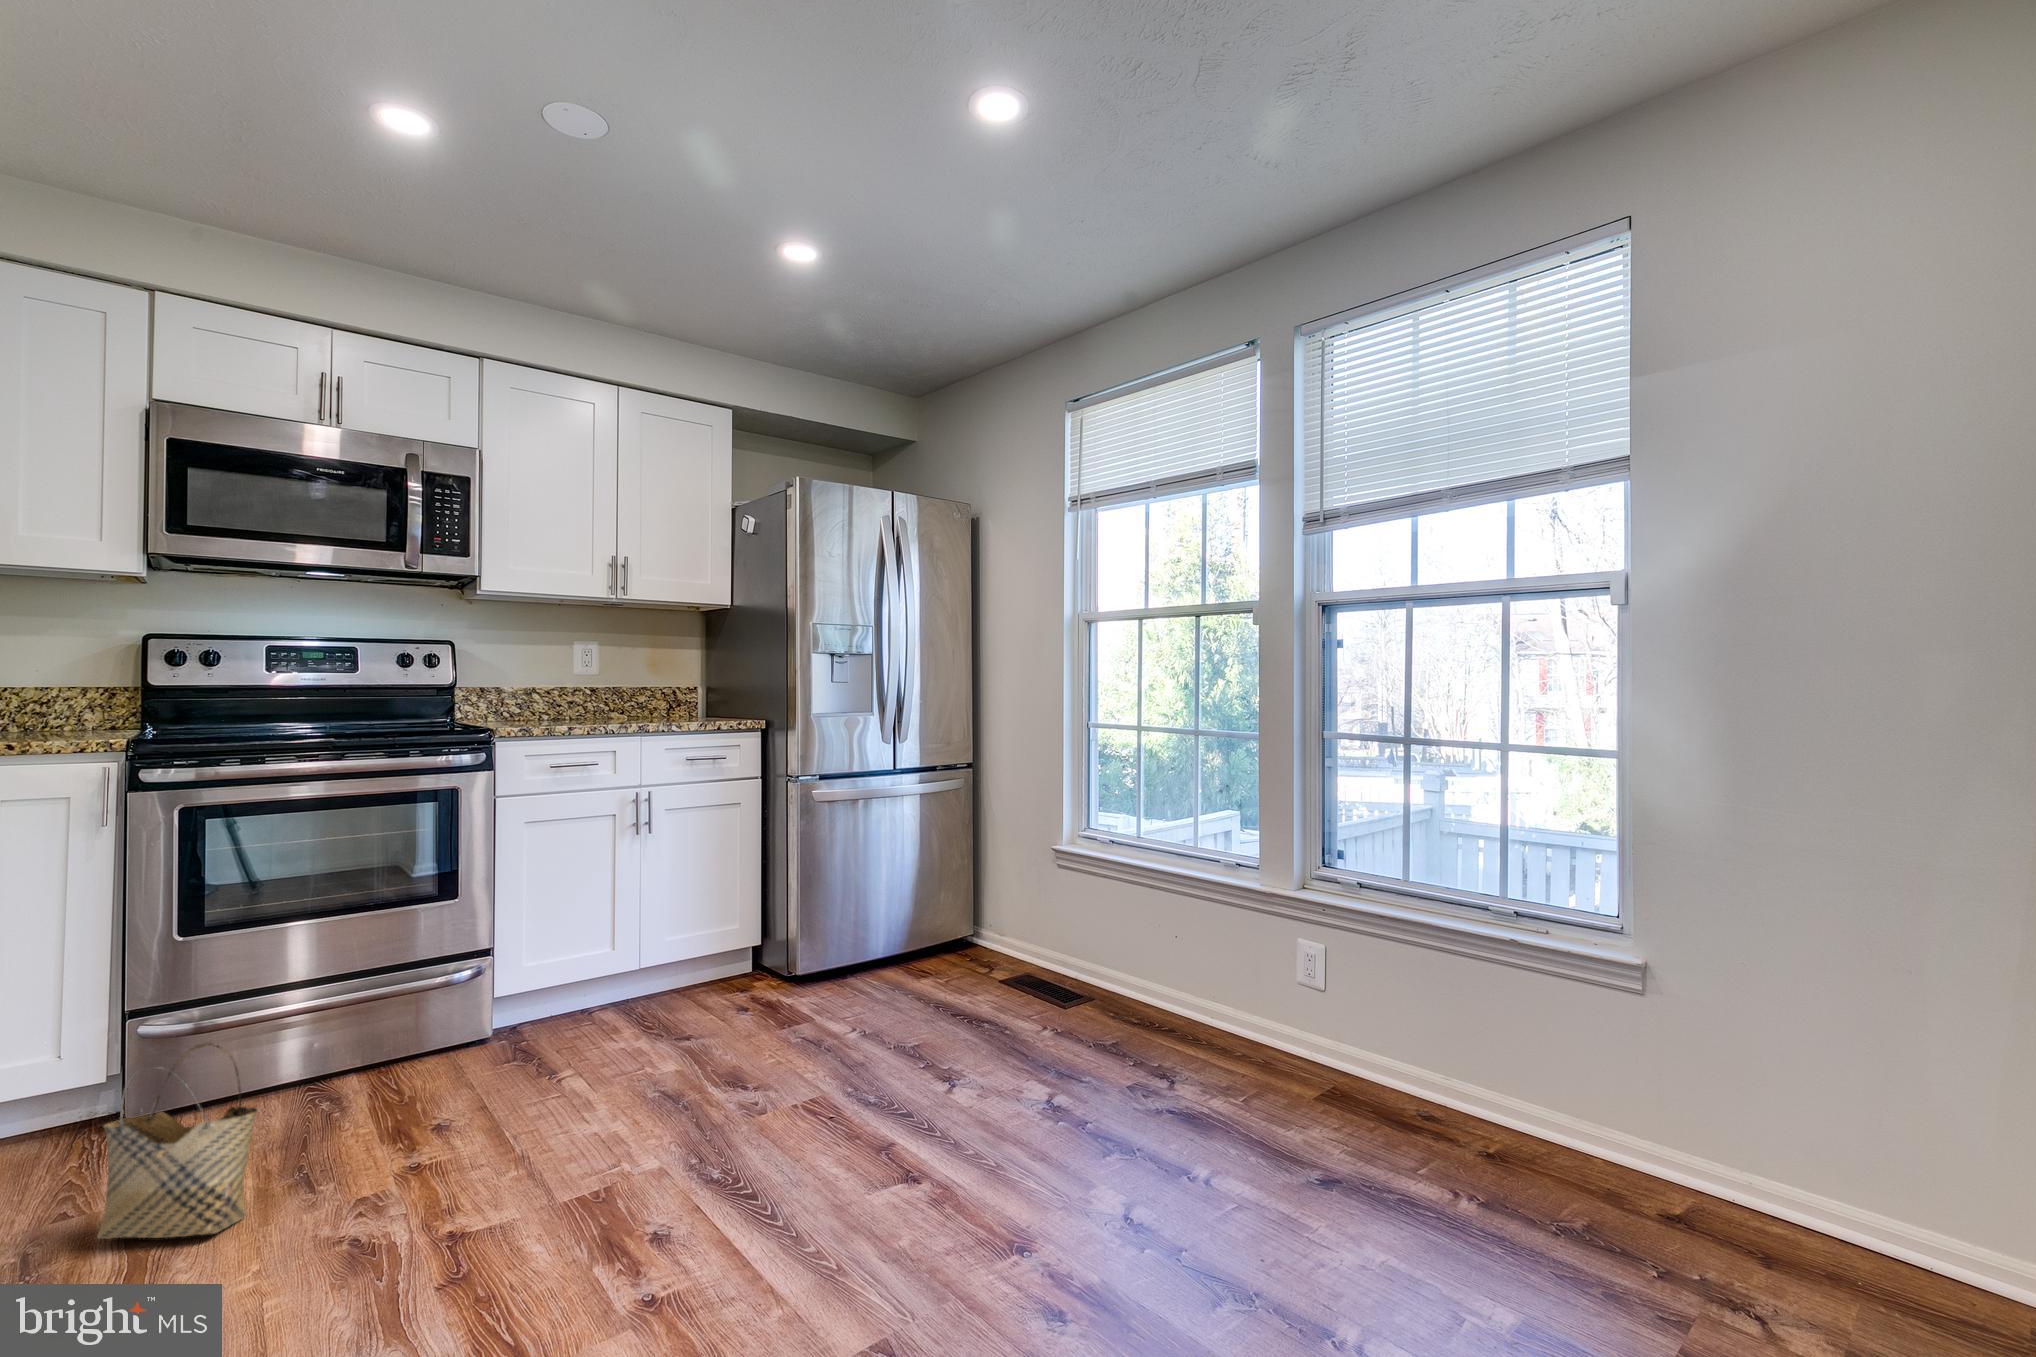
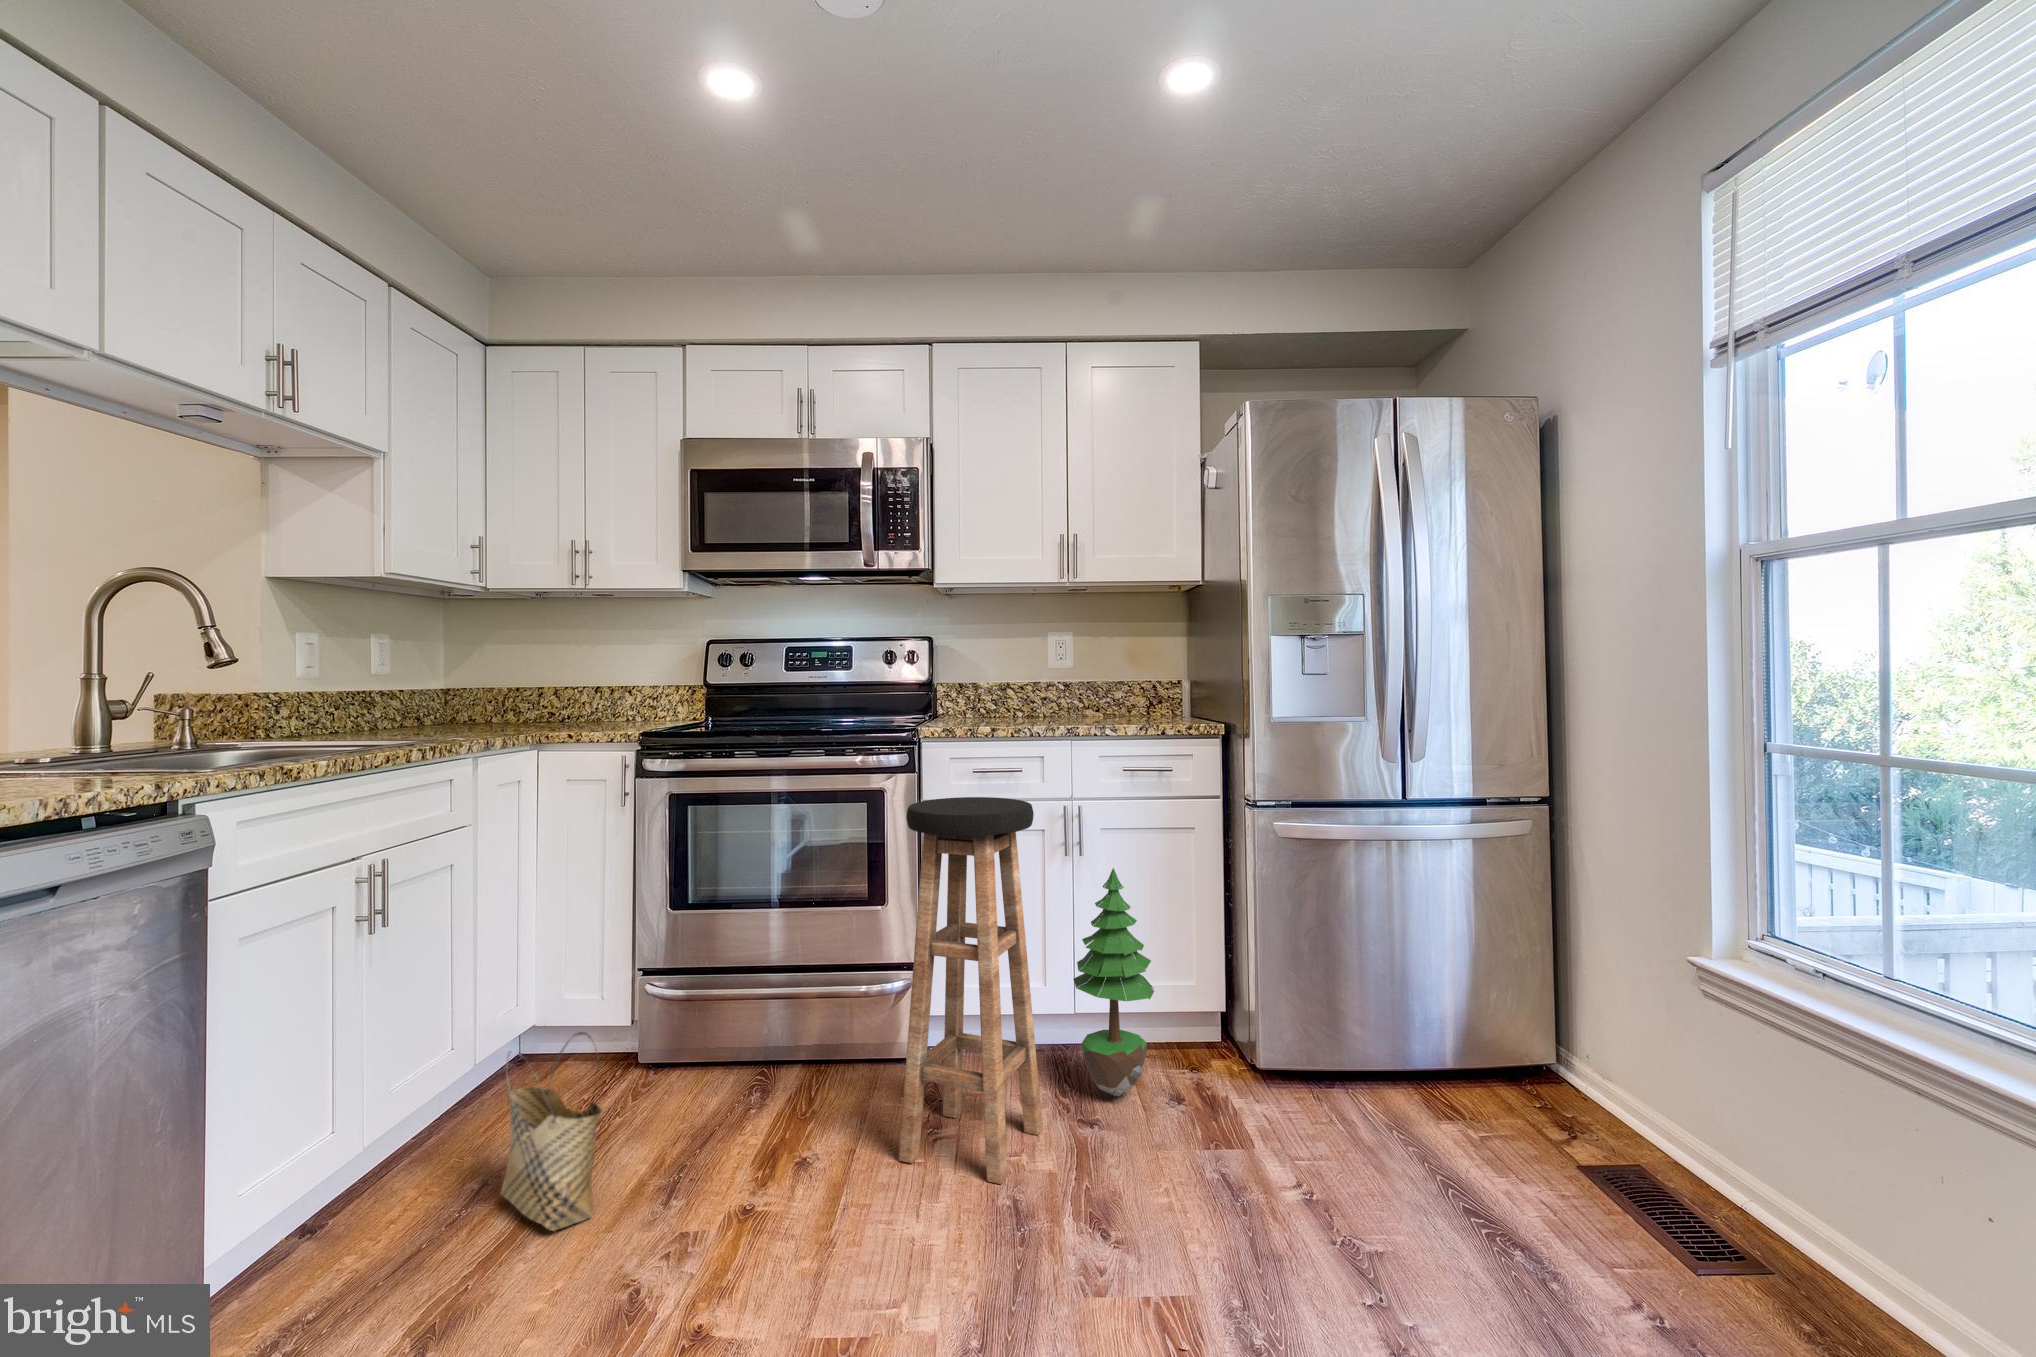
bar stool: none [542,783,660,1099] -> present [899,797,1043,1184]
potted tree: none [660,836,730,1022] -> present [1074,868,1154,1096]

